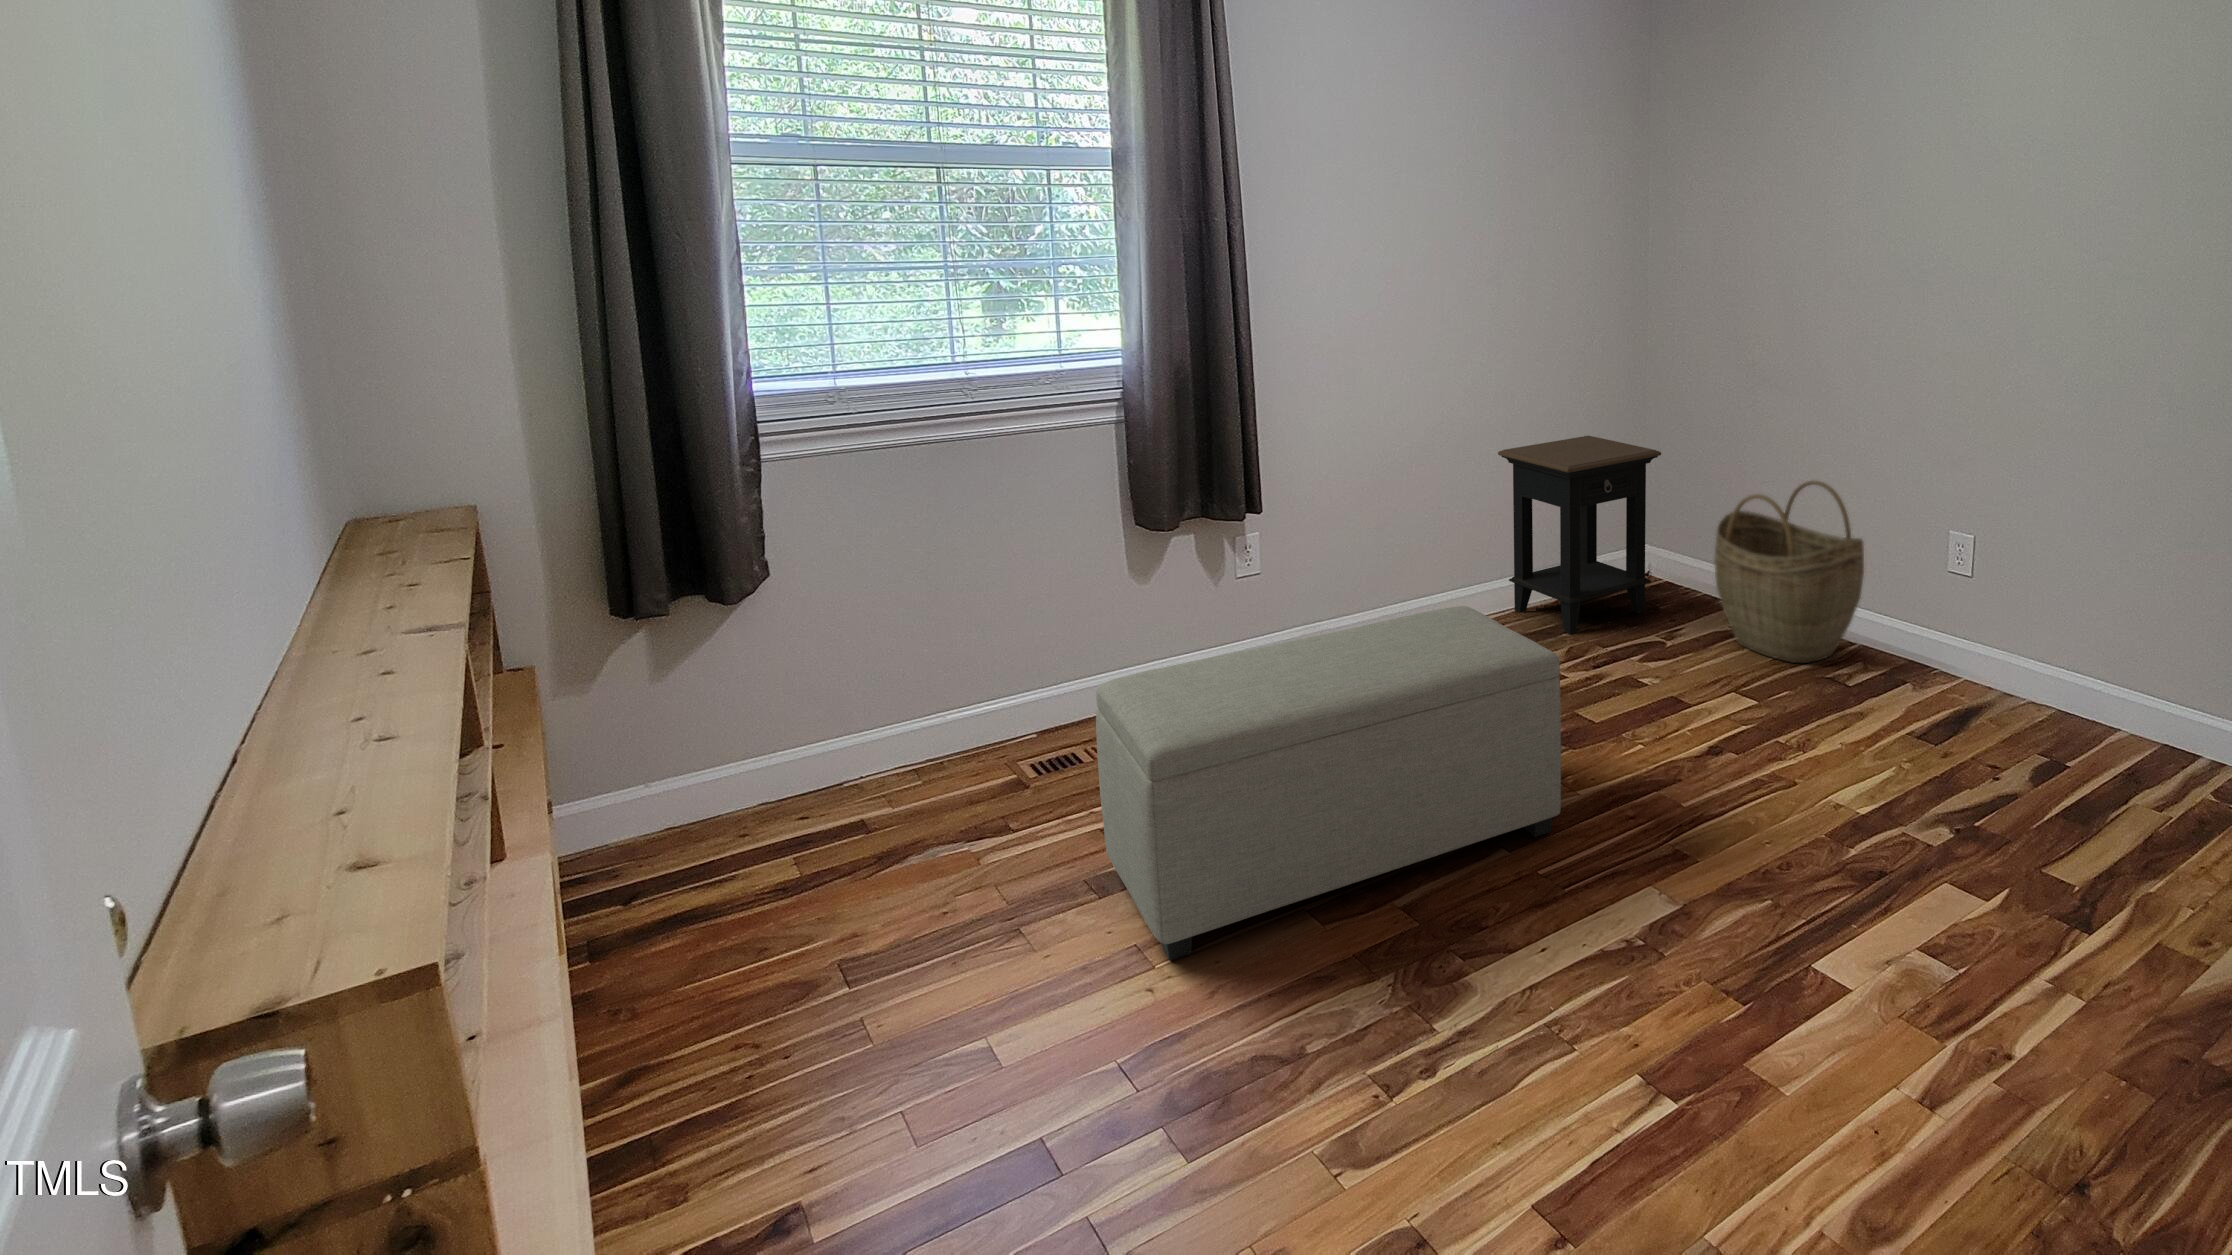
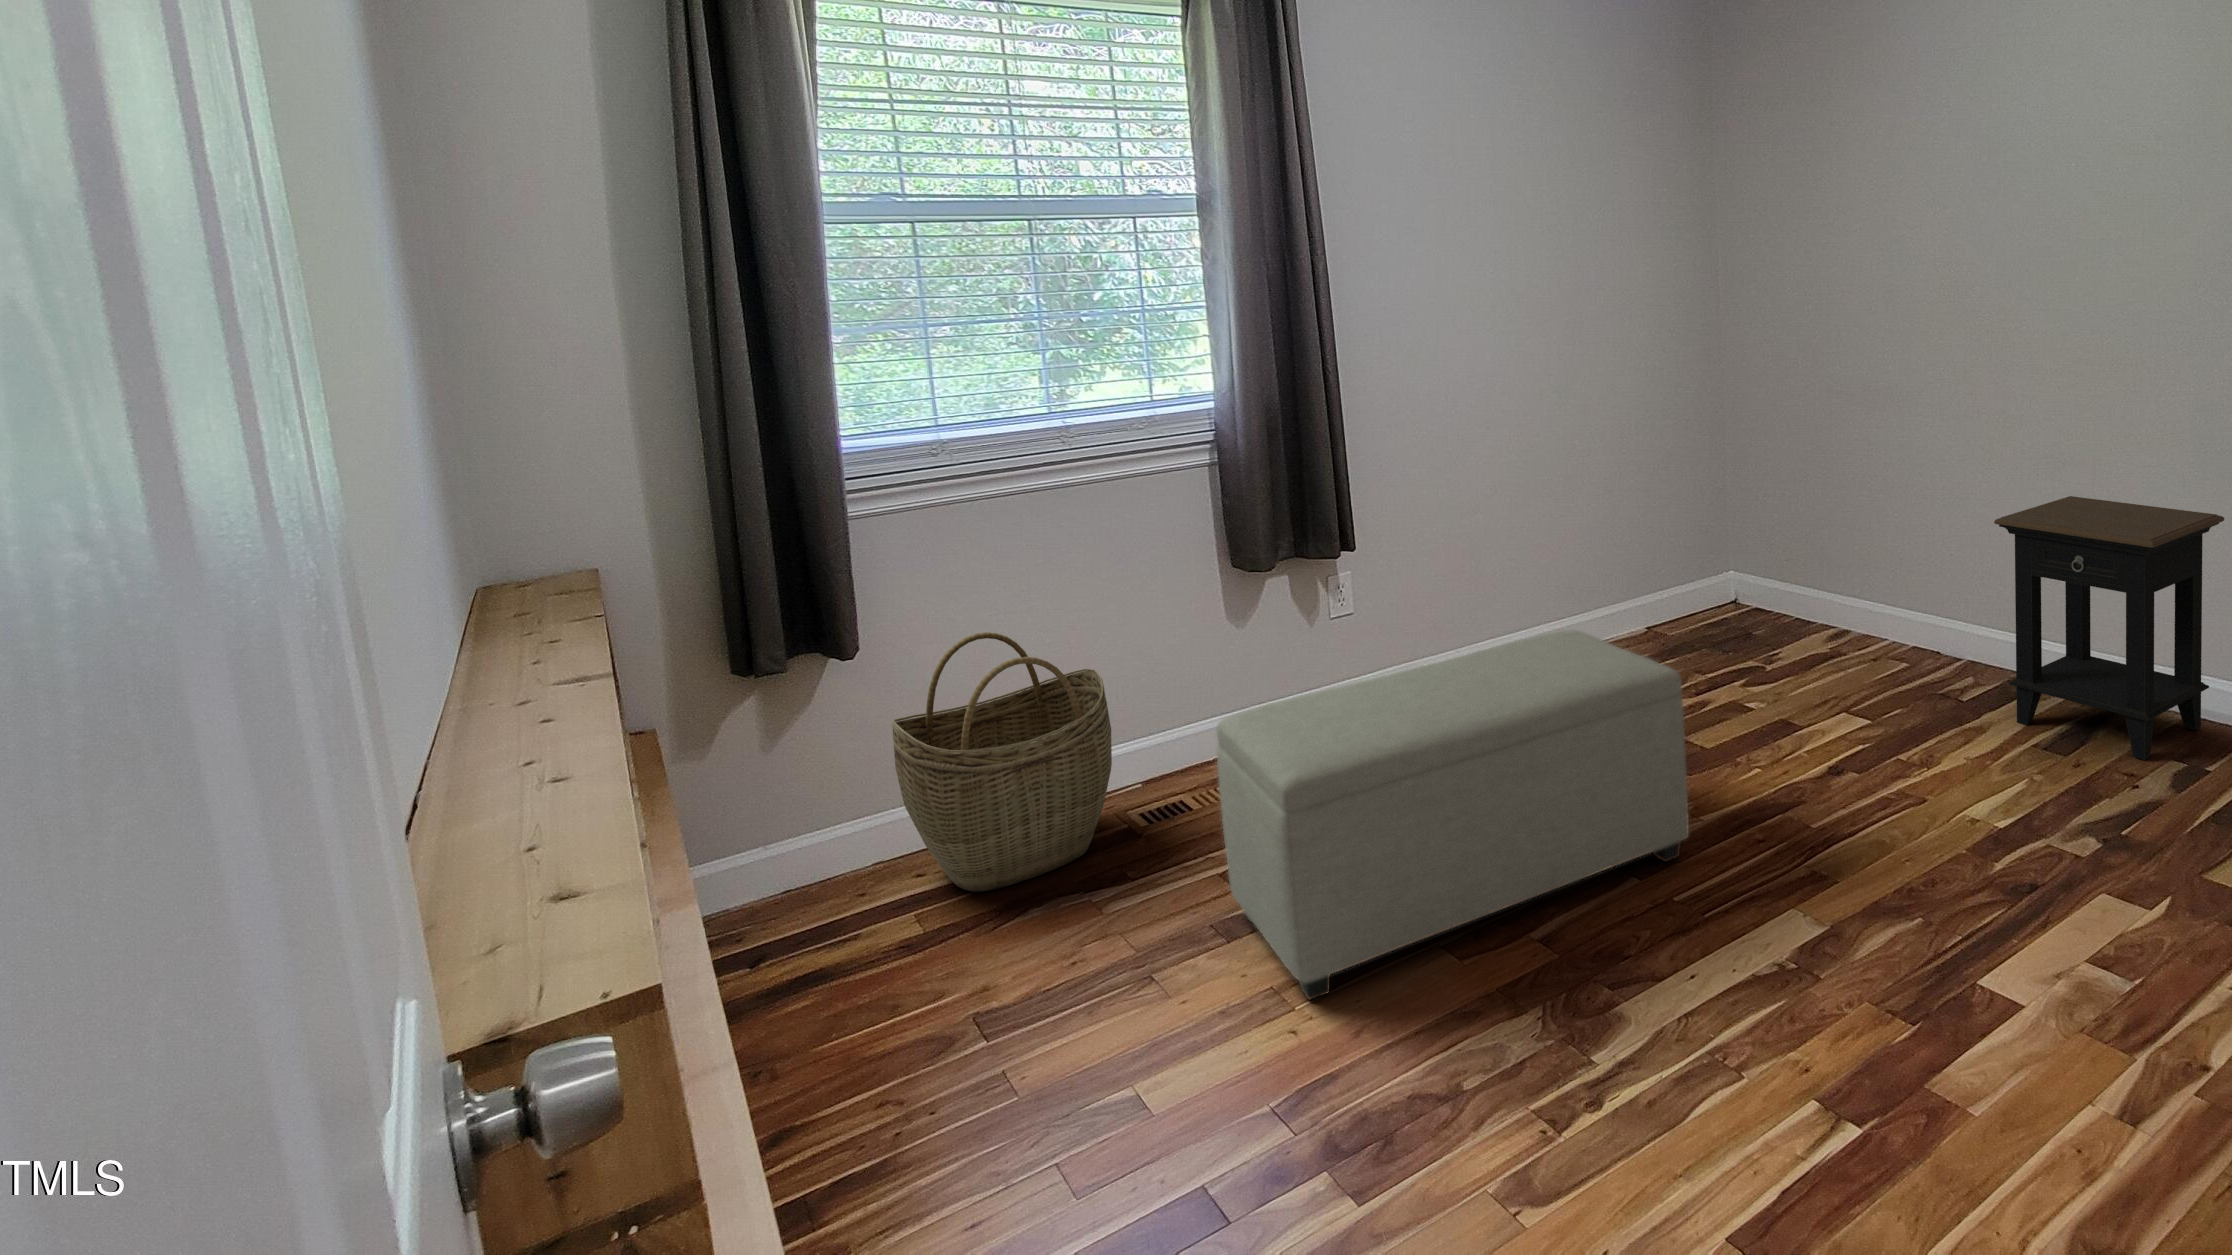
side table: present [1498,436,1661,634] -> present [1994,496,2224,760]
woven basket: present [1714,481,1864,663] -> present [892,632,1112,892]

